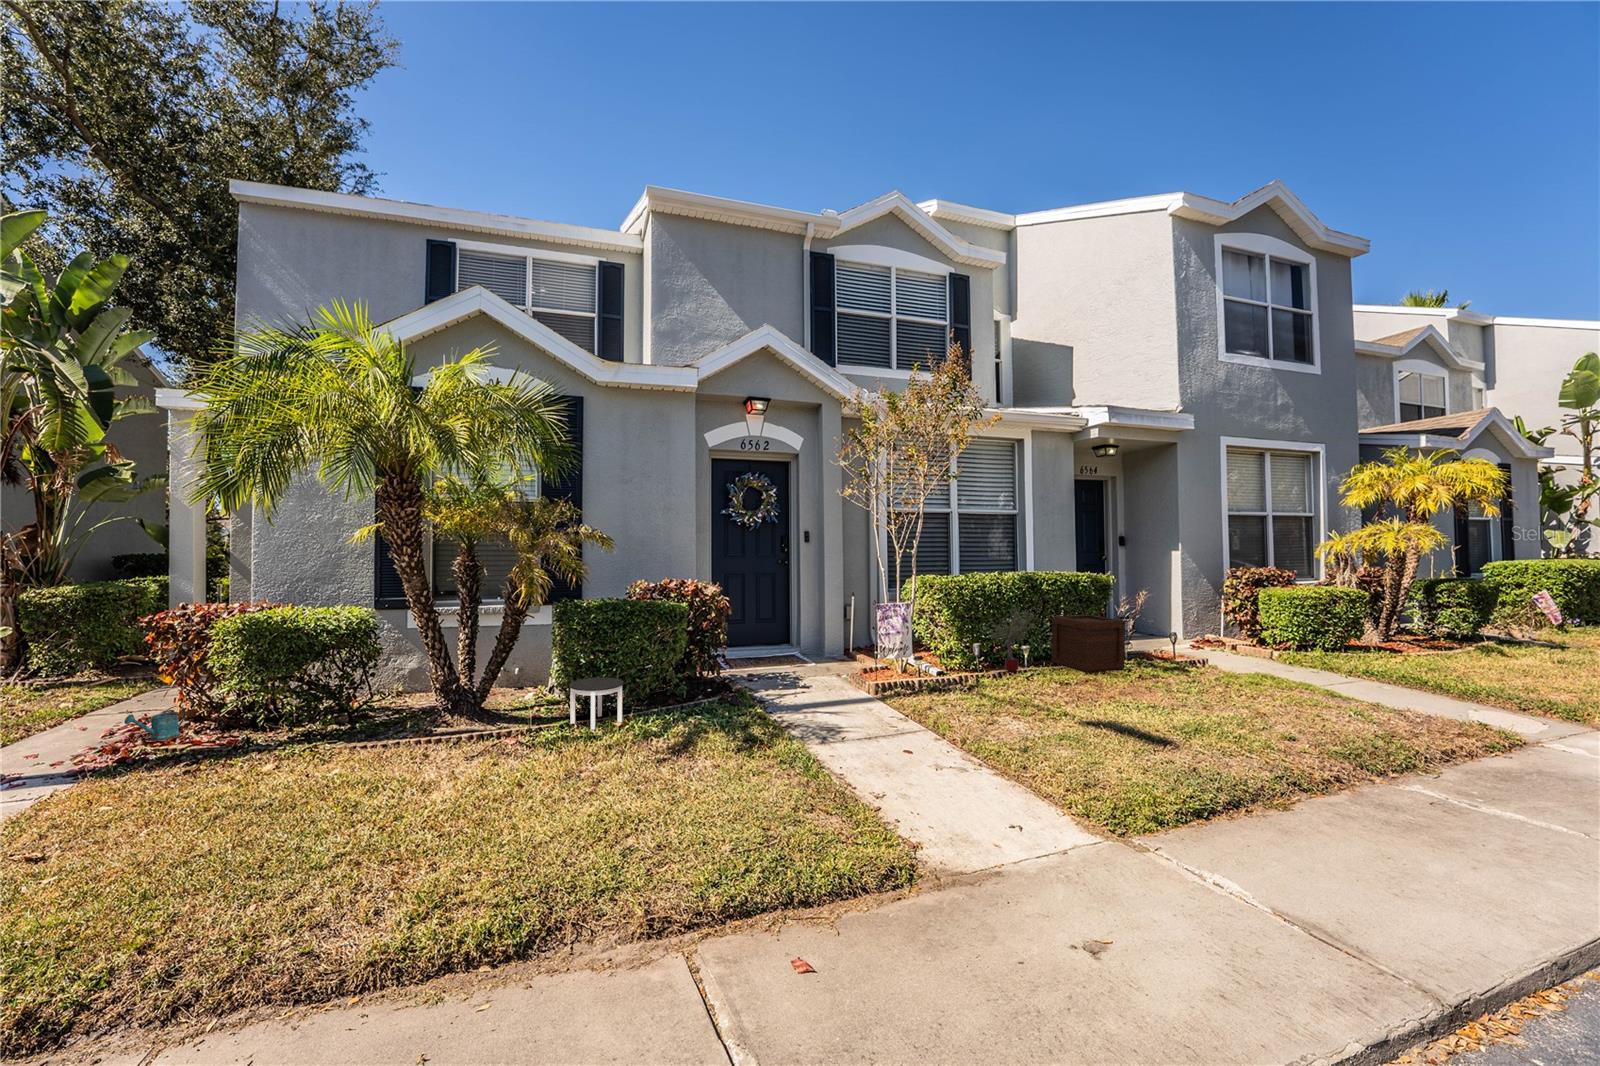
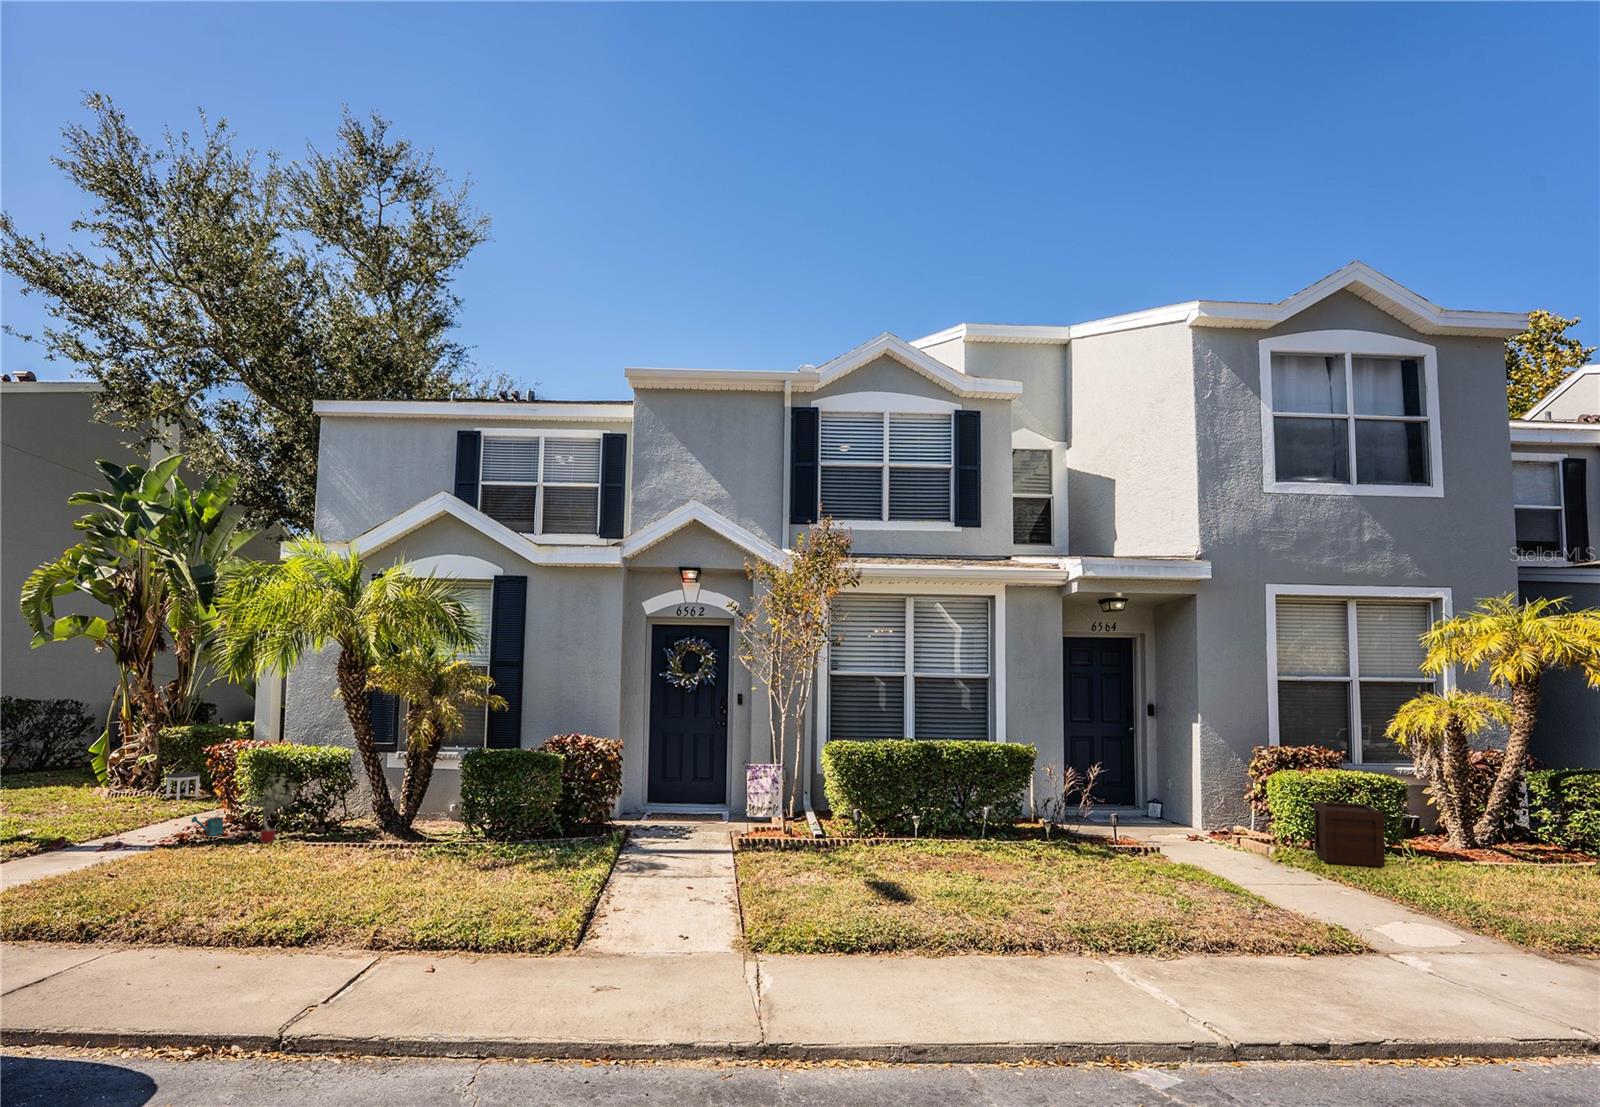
potted tree: present [990,605,1035,672] -> present [246,774,295,843]
wooden crate: present [1052,614,1125,672] -> present [1314,802,1385,867]
round table: present [569,677,623,730] -> present [166,772,201,800]

